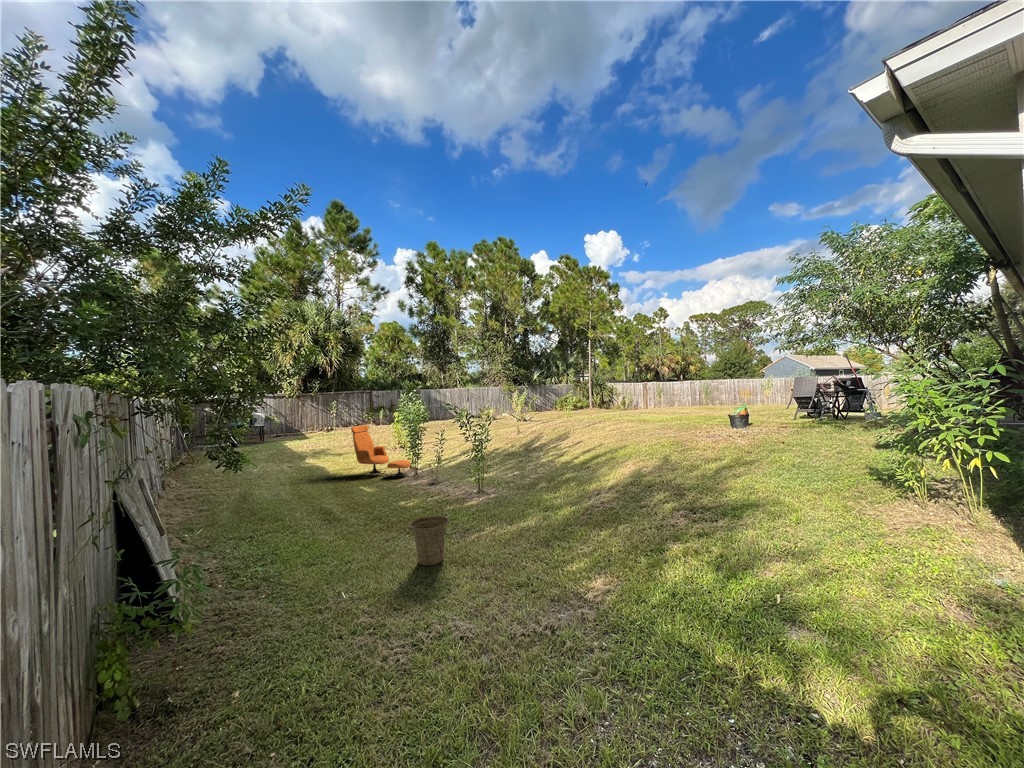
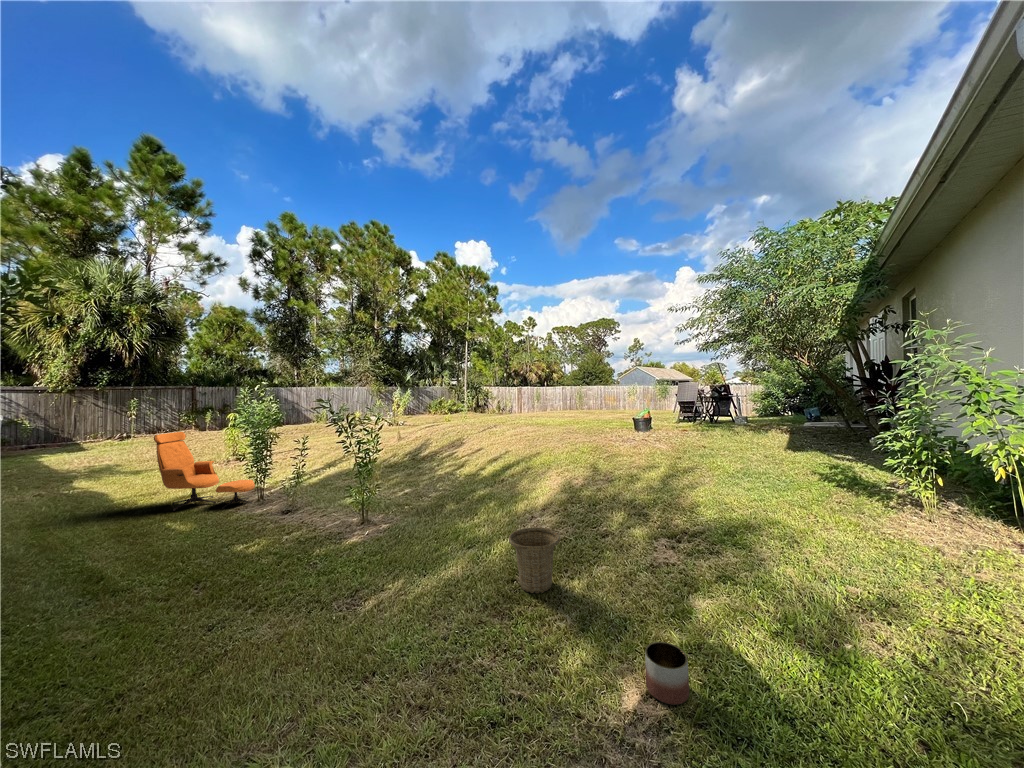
basket: present [408,516,450,566] -> present [509,528,560,593]
planter: none [624,565,653,600] -> present [645,642,689,705]

